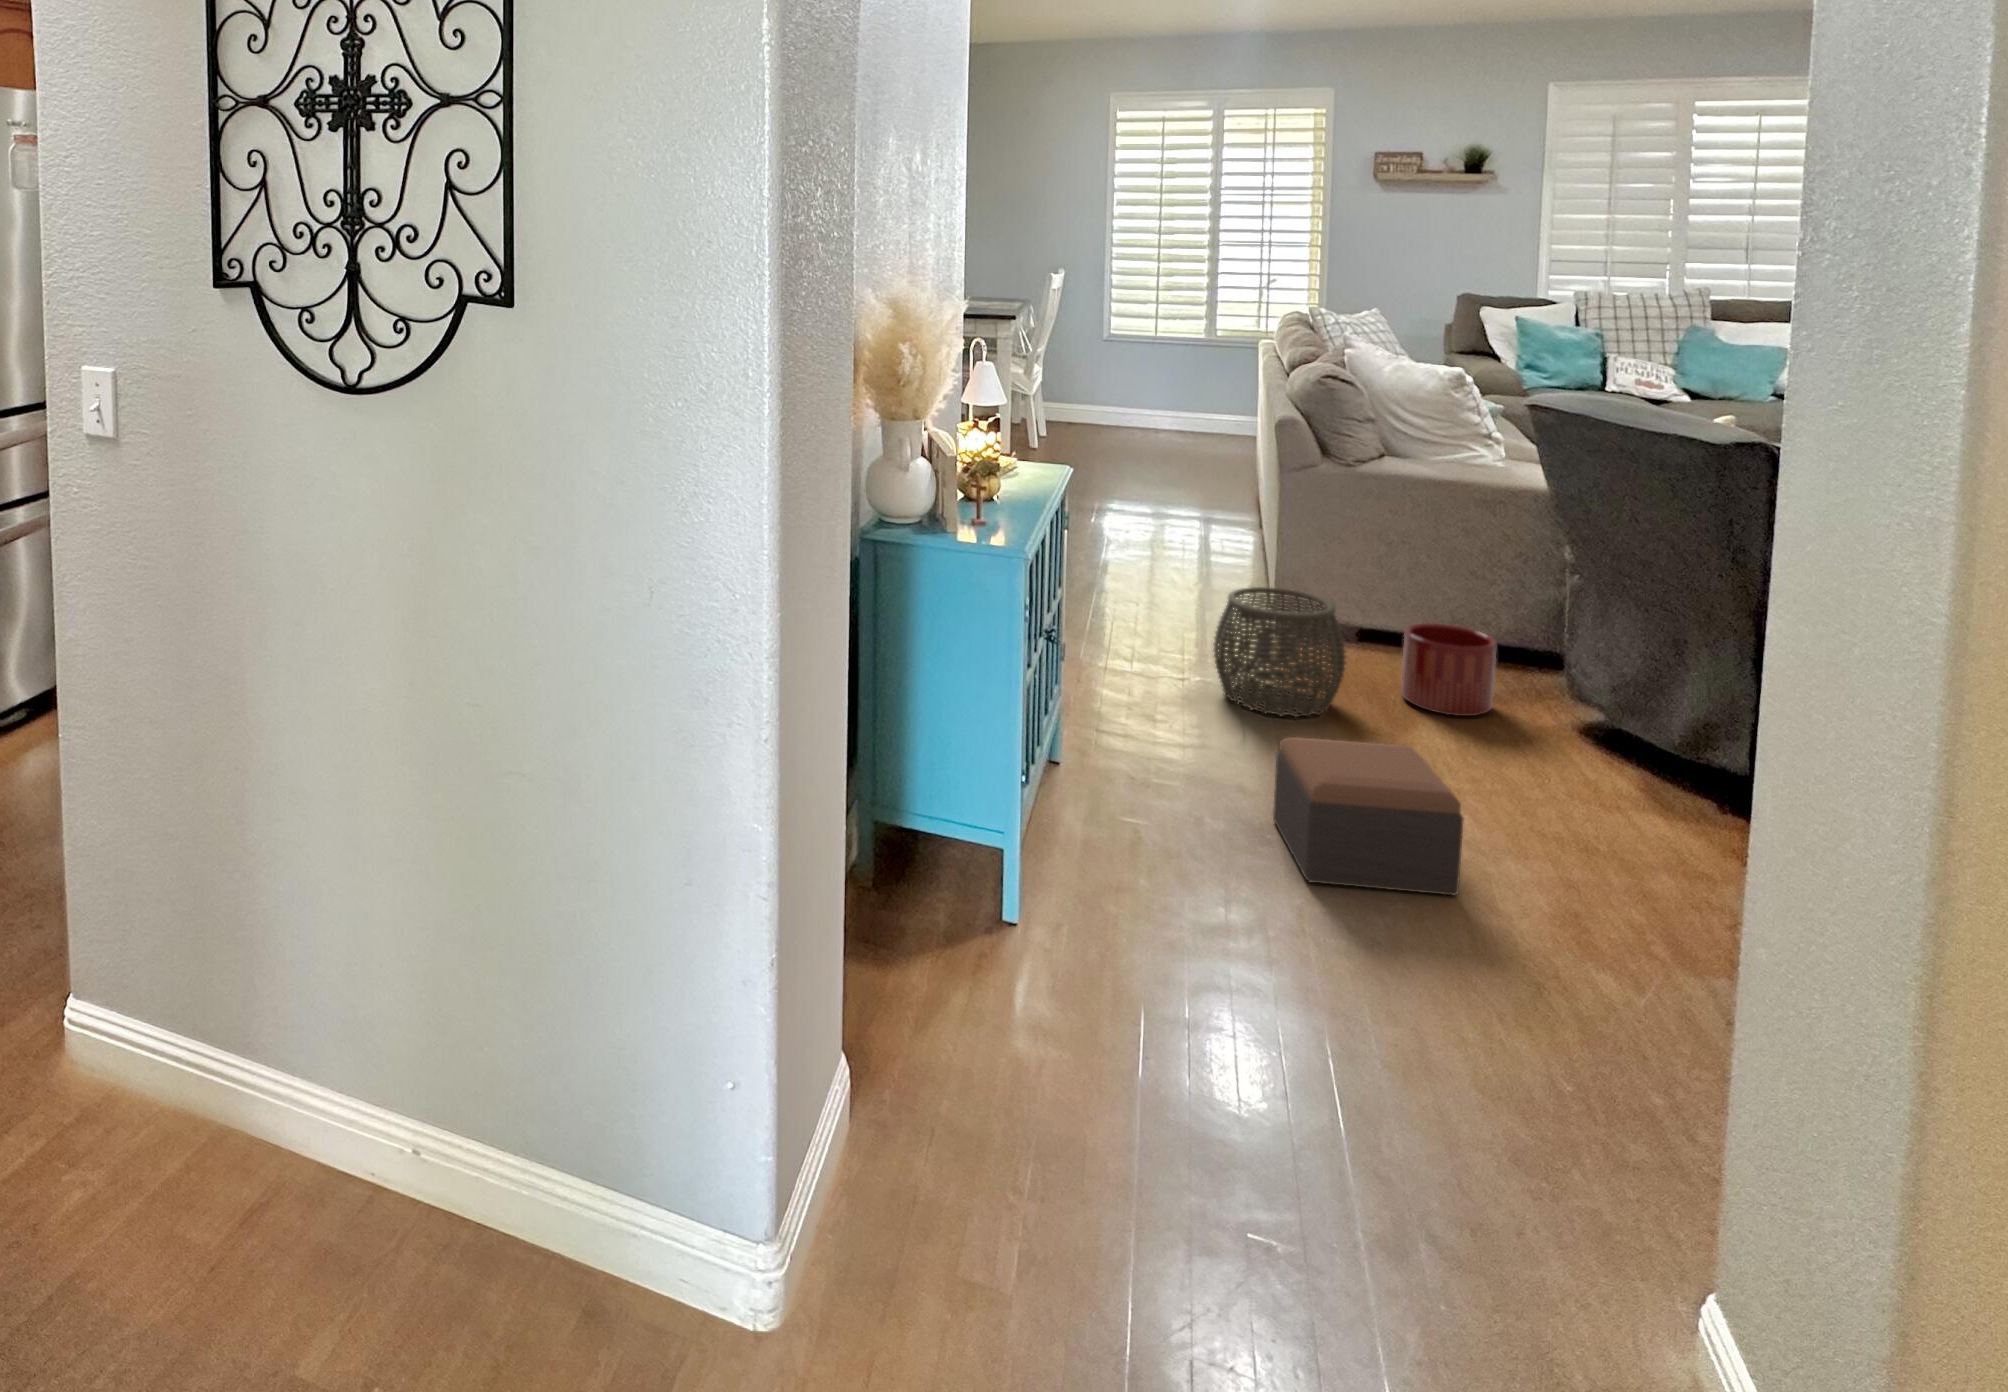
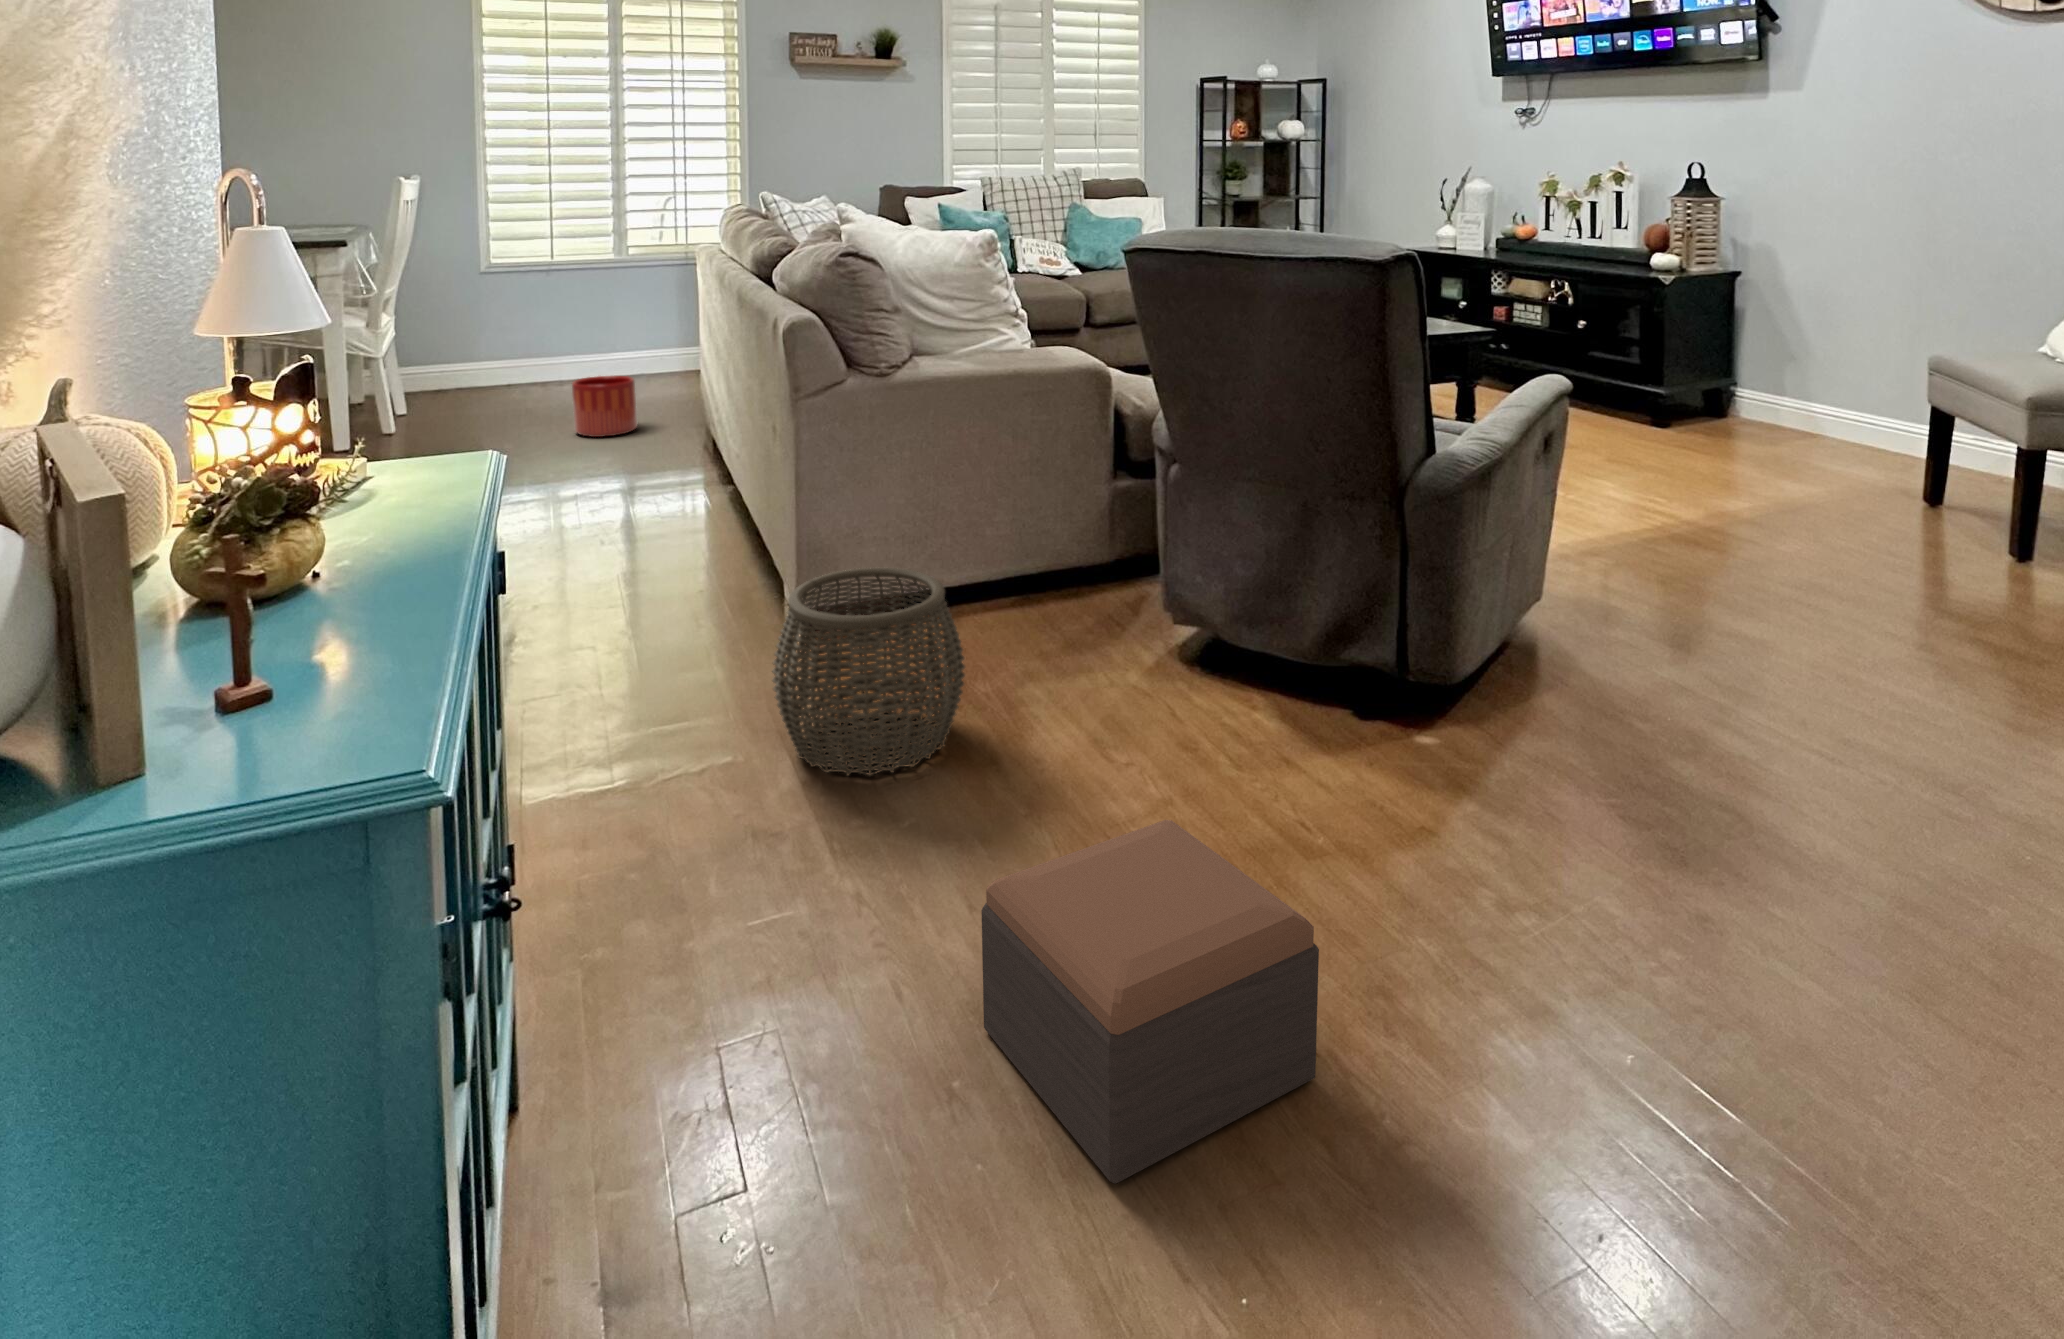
planter: present [1401,623,1497,716] -> present [572,376,637,437]

